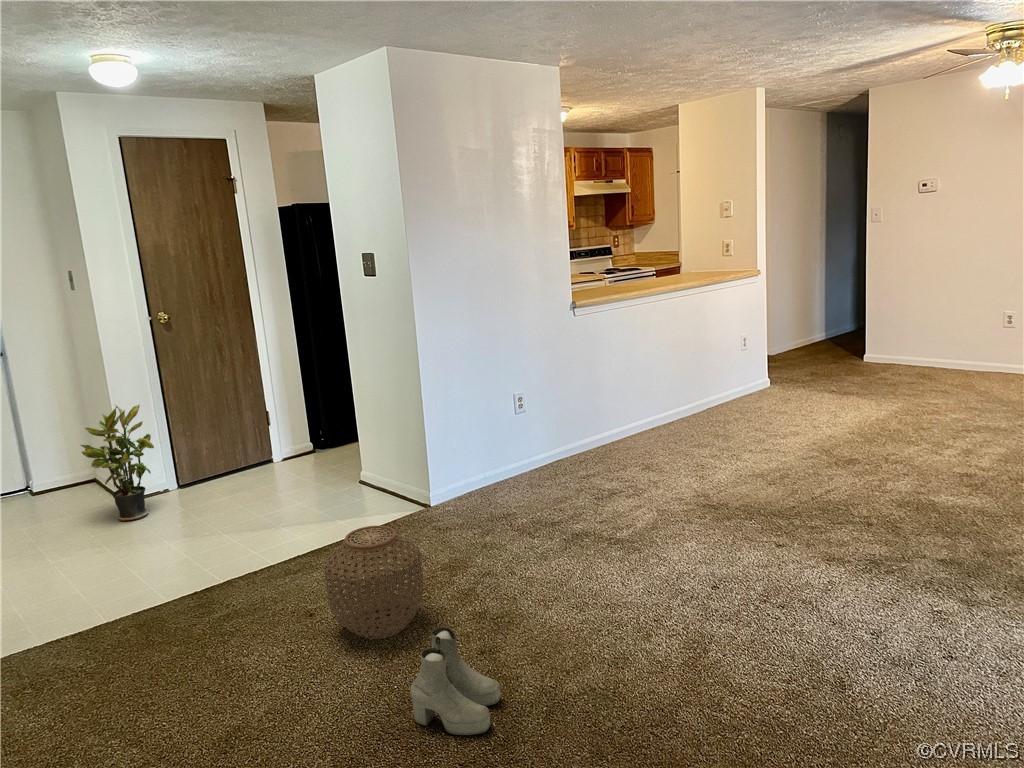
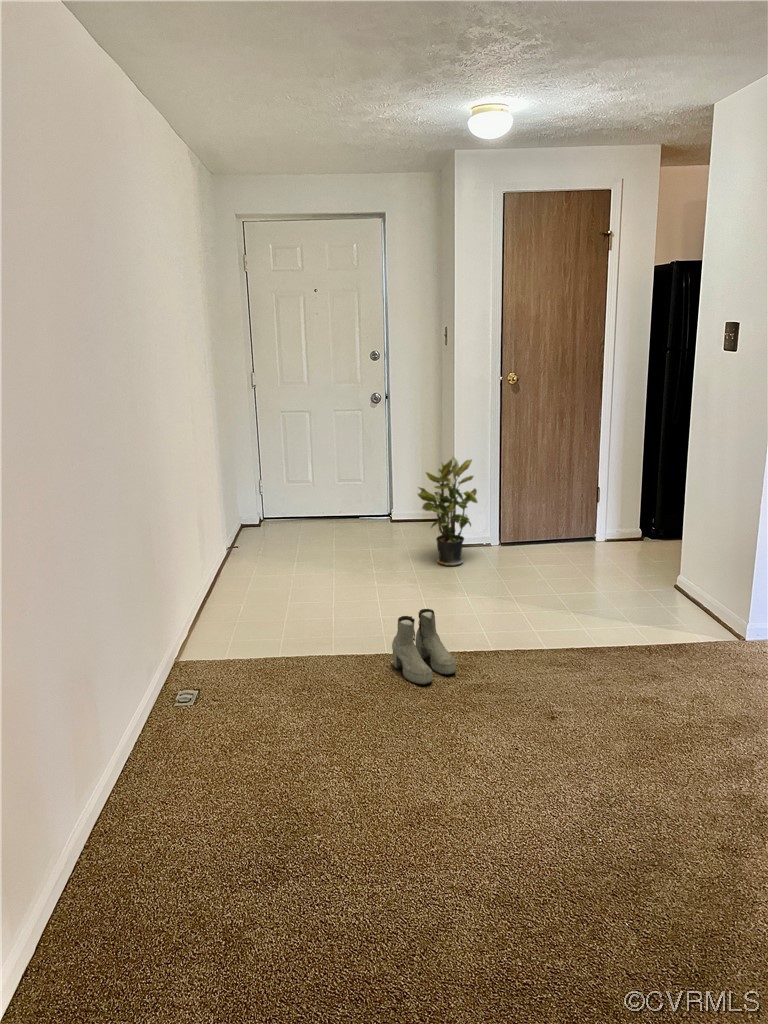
woven basket: present [324,526,423,639] -> none [564,646,682,779]
boots: present [411,627,501,735] -> present [392,609,456,685]

